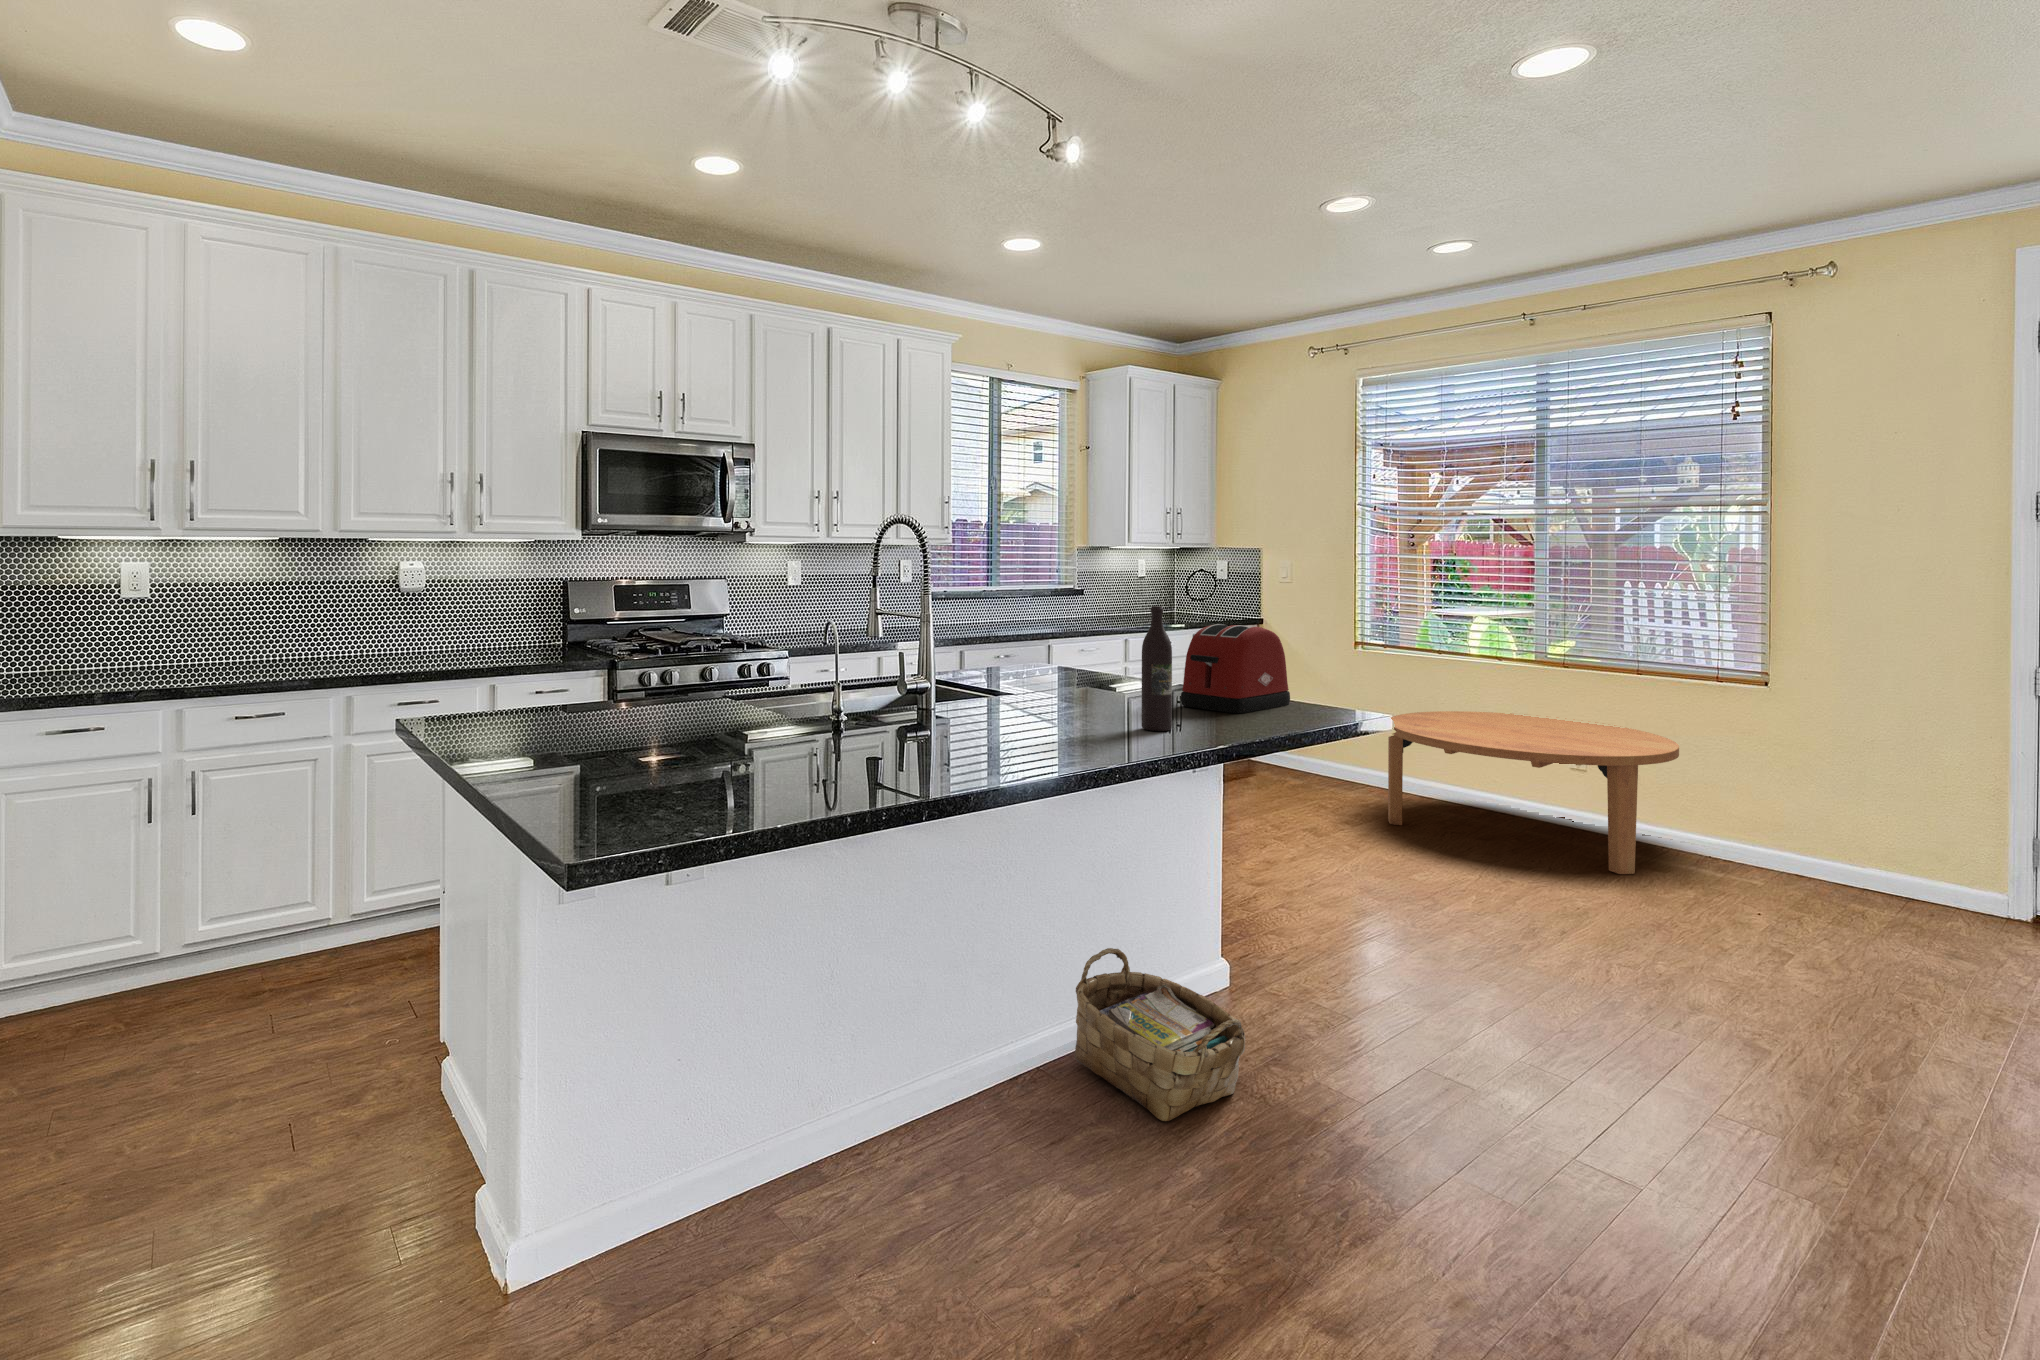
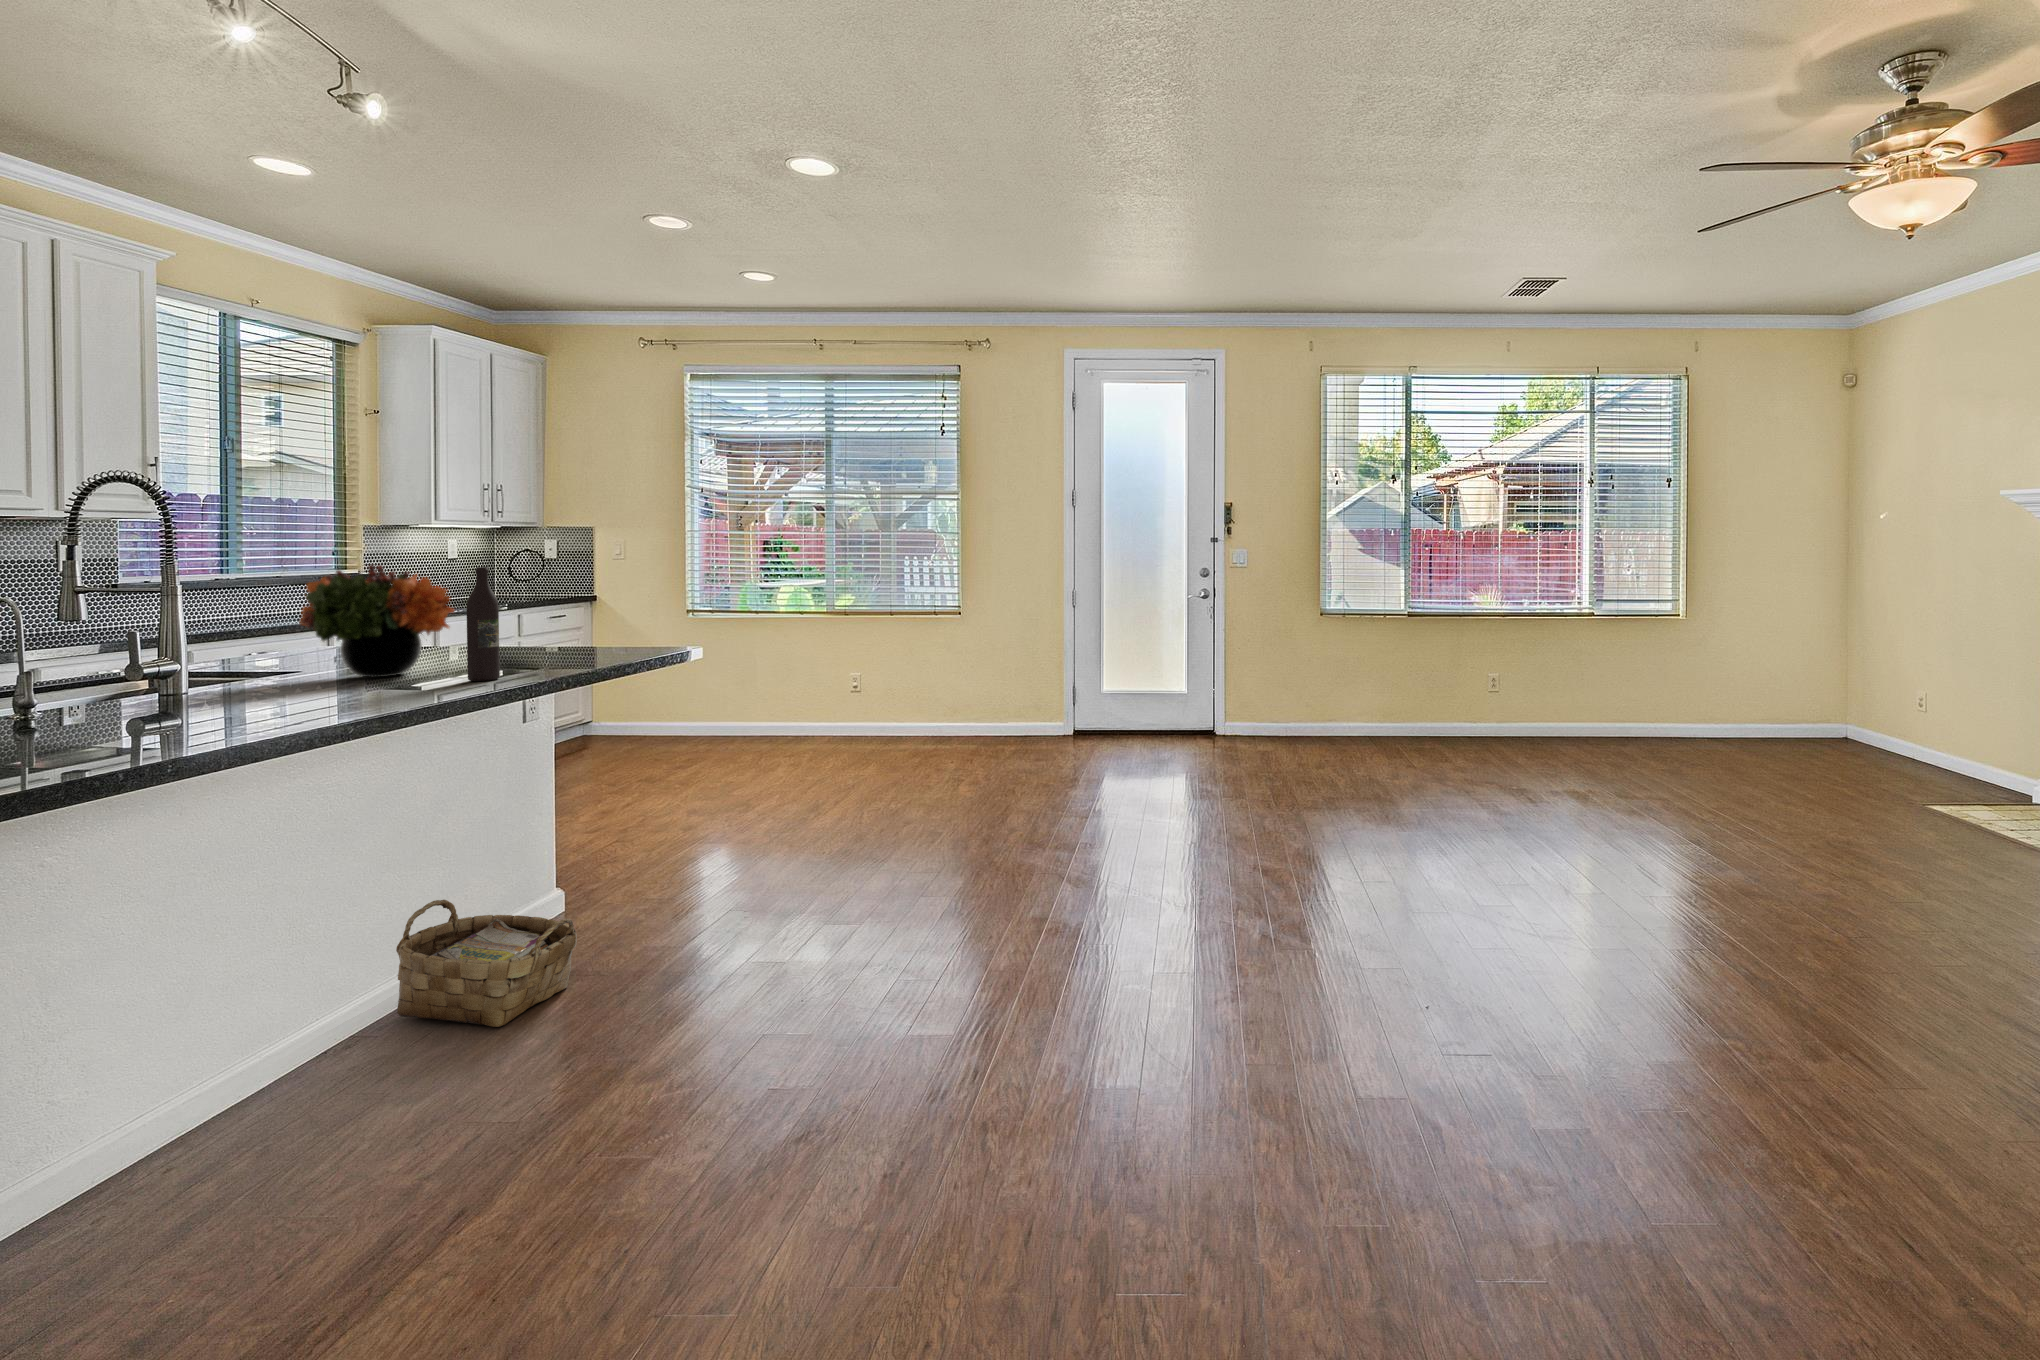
flower arrangement: none [1009,597,1135,709] -> present [299,565,454,677]
toaster: present [1181,624,1290,713] -> none [507,586,614,663]
coffee table: present [1388,711,1679,874] -> none [712,661,917,769]

